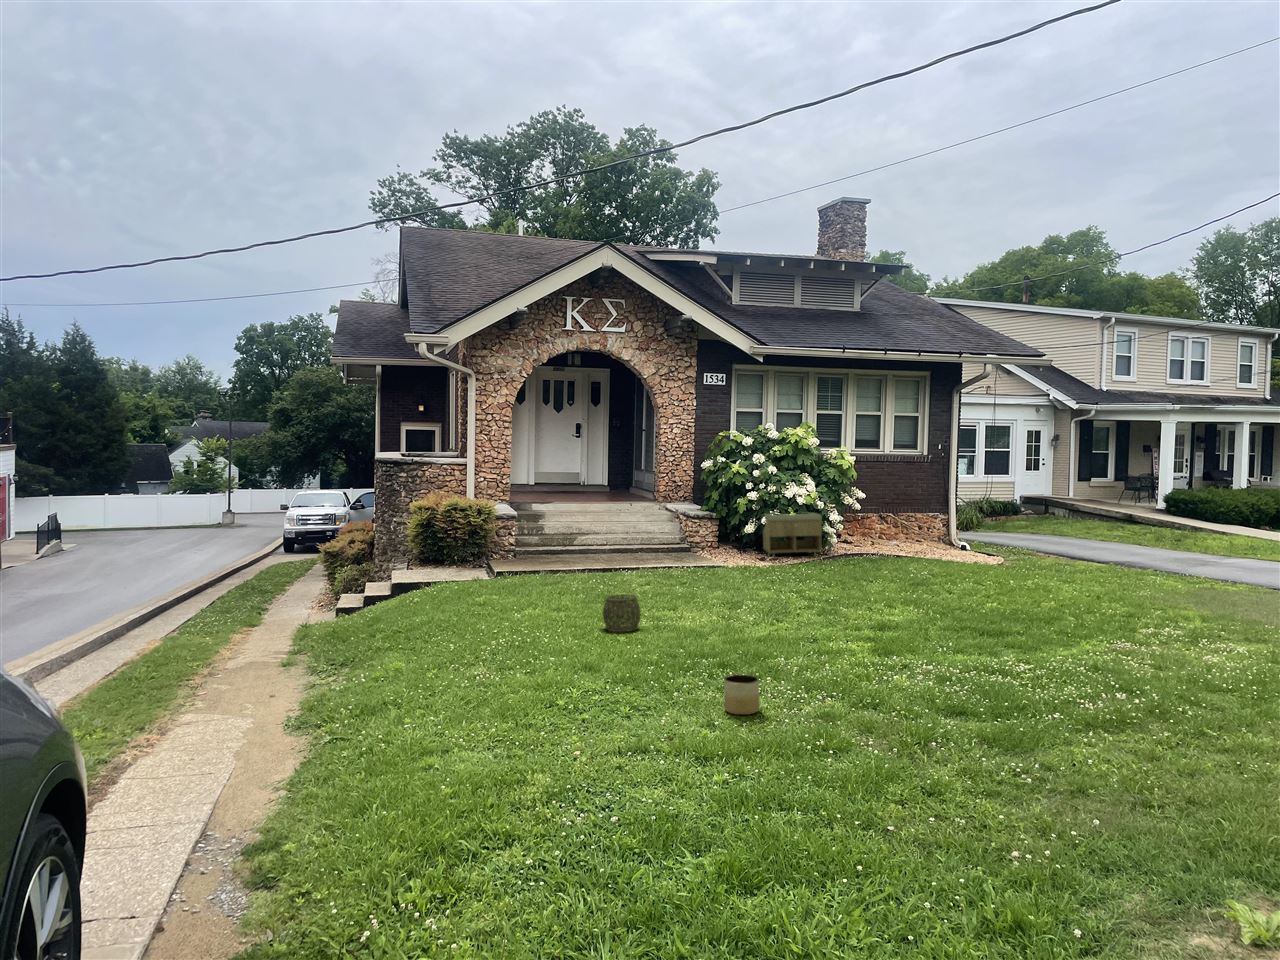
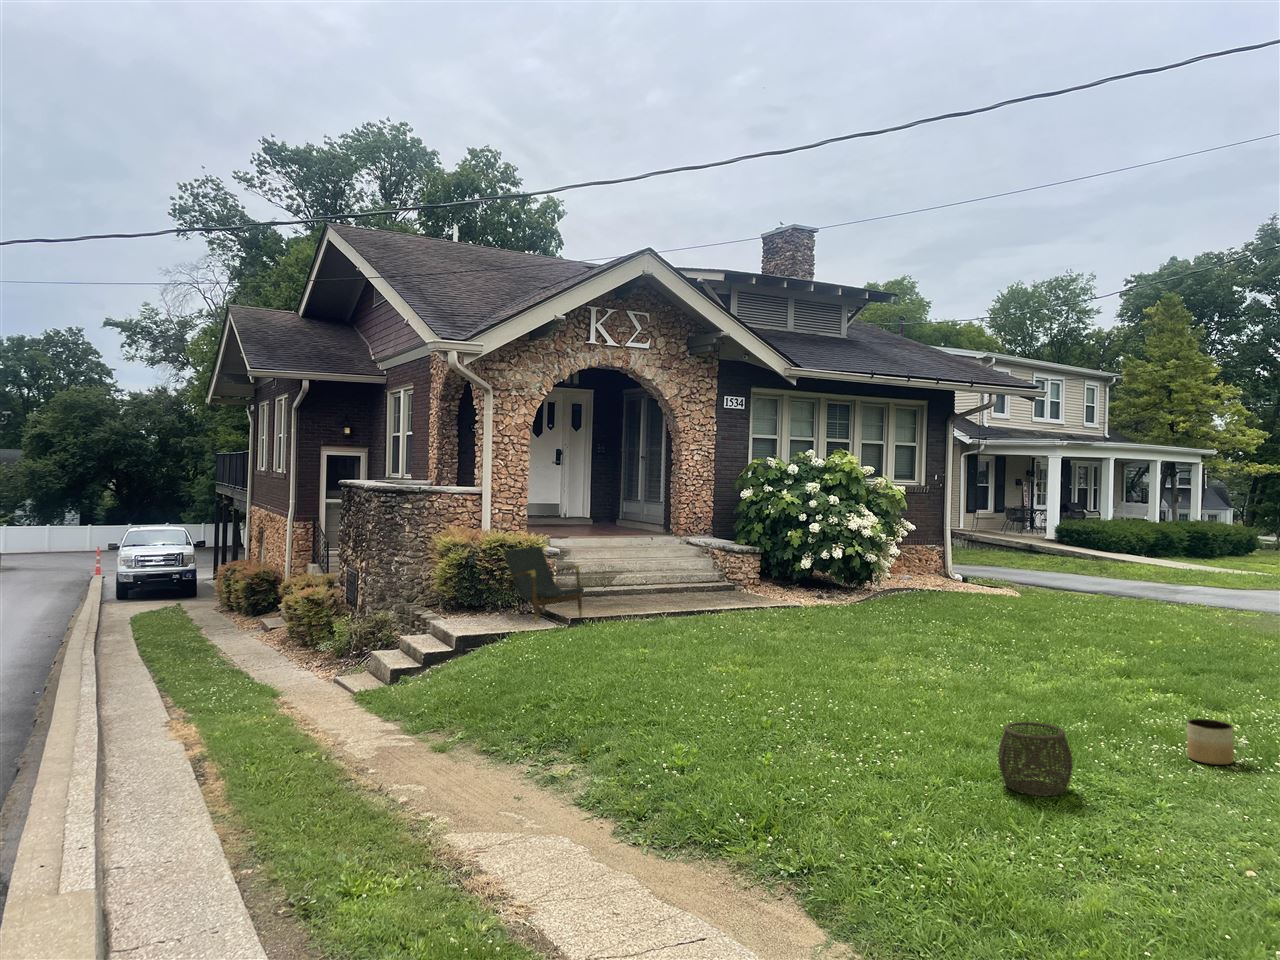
lounge chair: none [454,509,515,575] -> present [504,547,584,624]
storage bench: present [763,513,822,556] -> none [812,546,879,595]
woven basket: present [603,594,641,632] -> present [998,722,1073,797]

